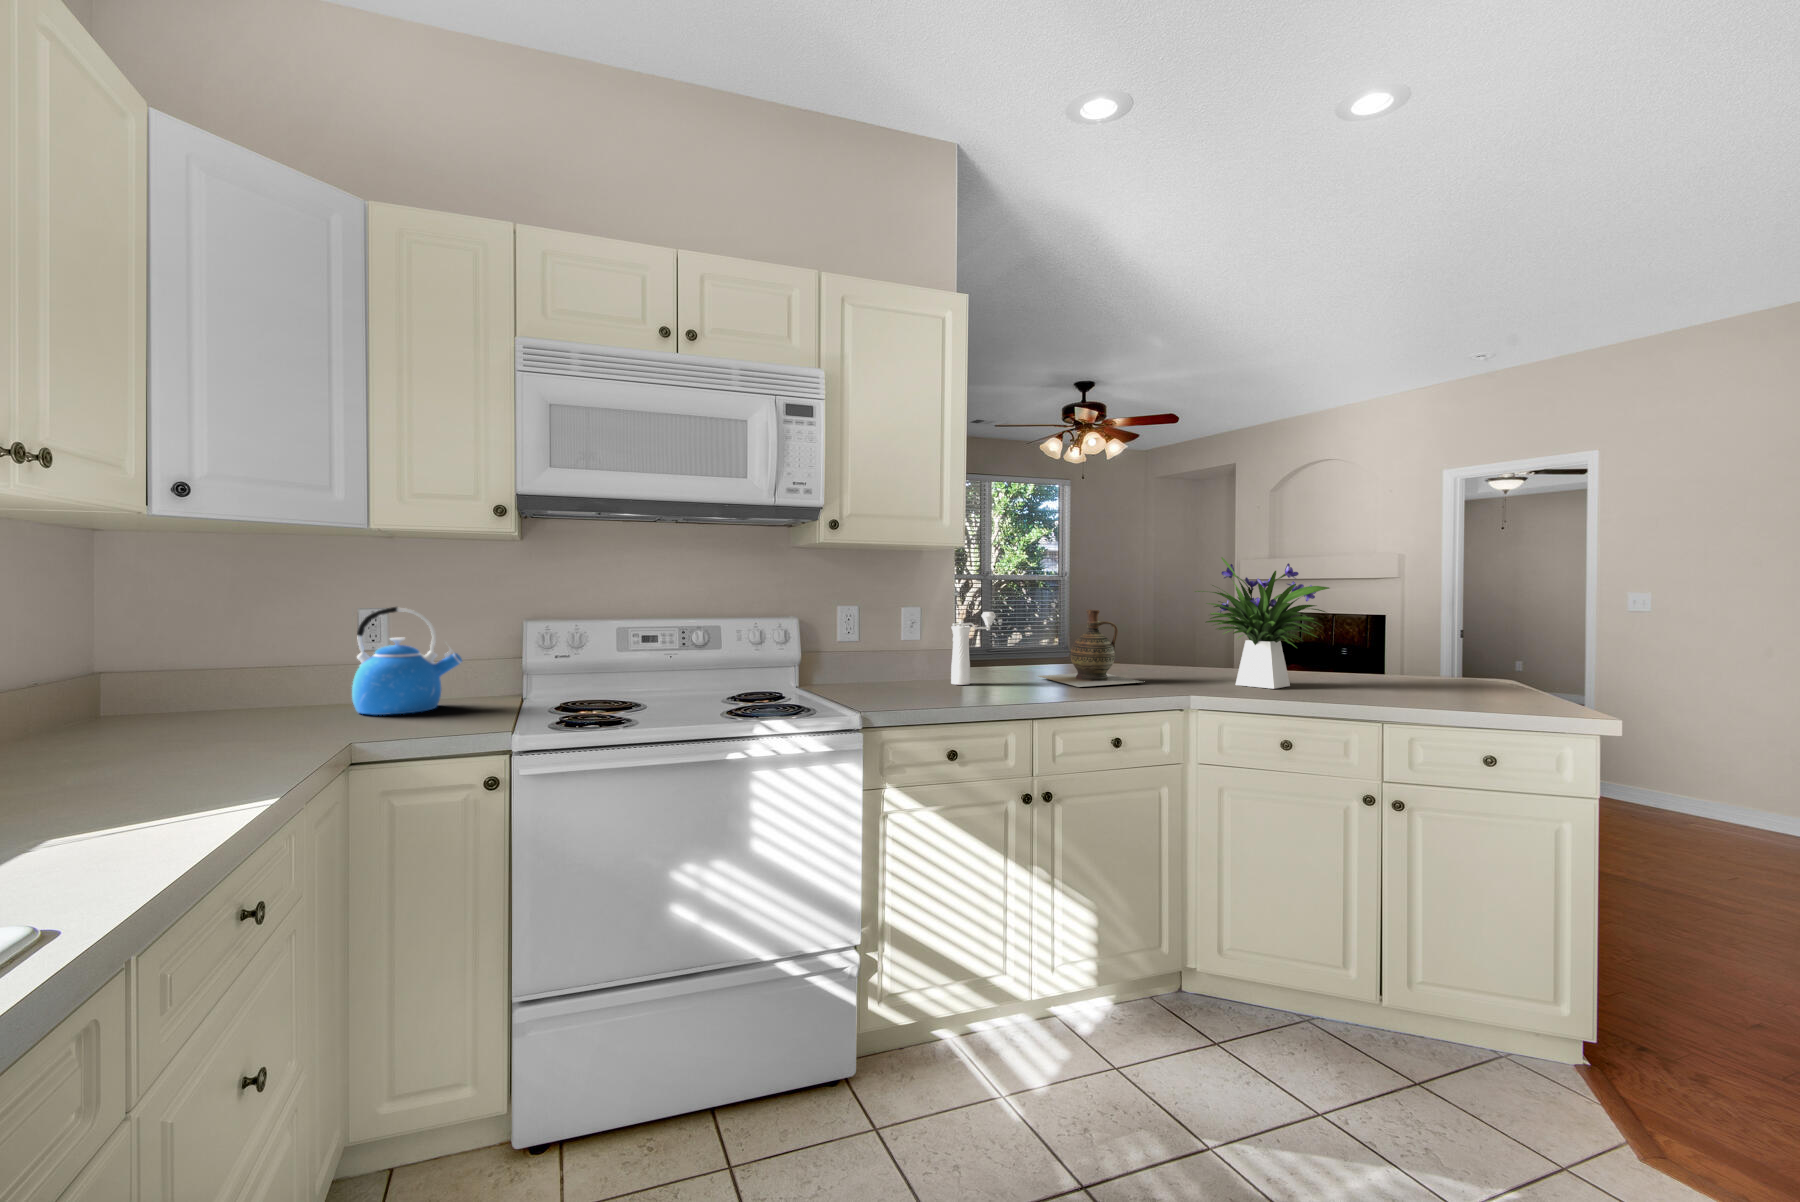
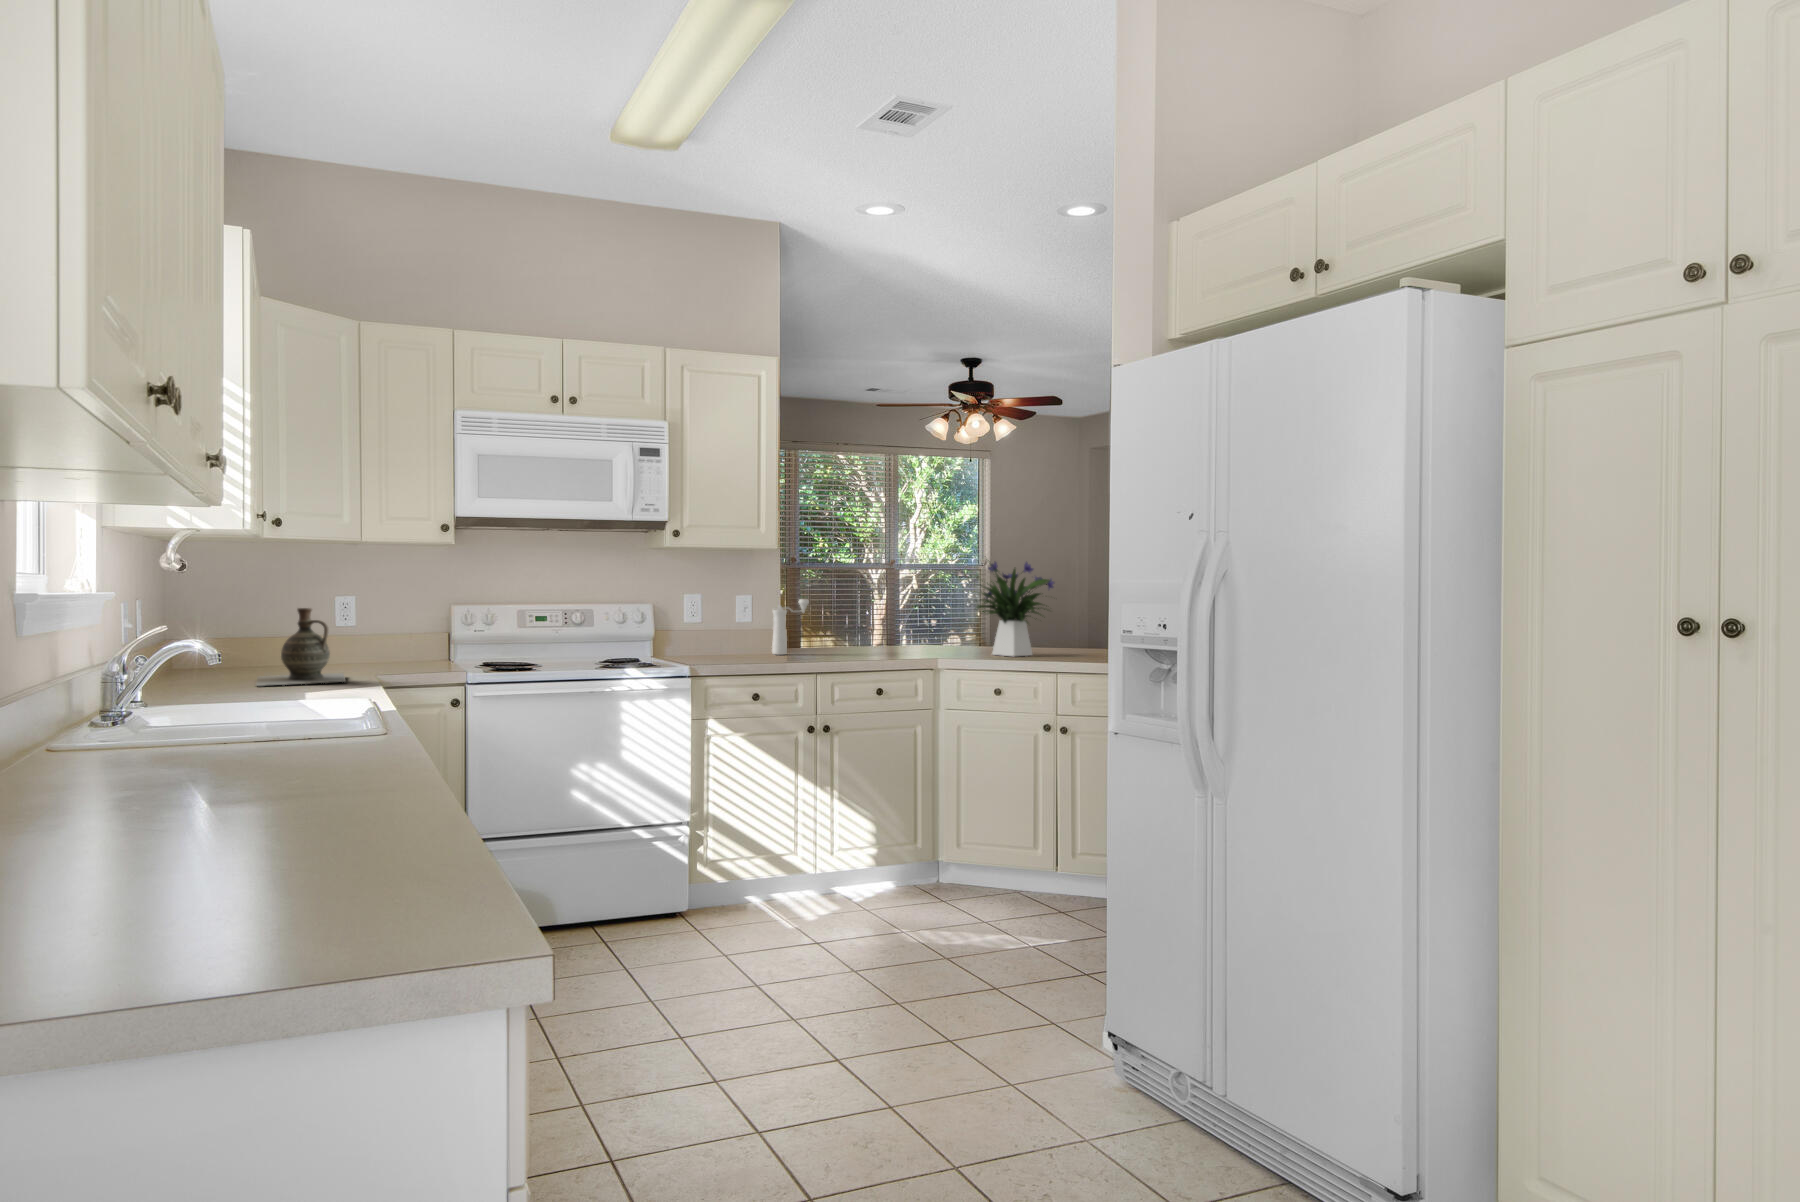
kettle: present [352,607,462,715] -> none [344,595,415,667]
ceramic jug: present [1038,609,1142,687] -> present [256,608,346,686]

